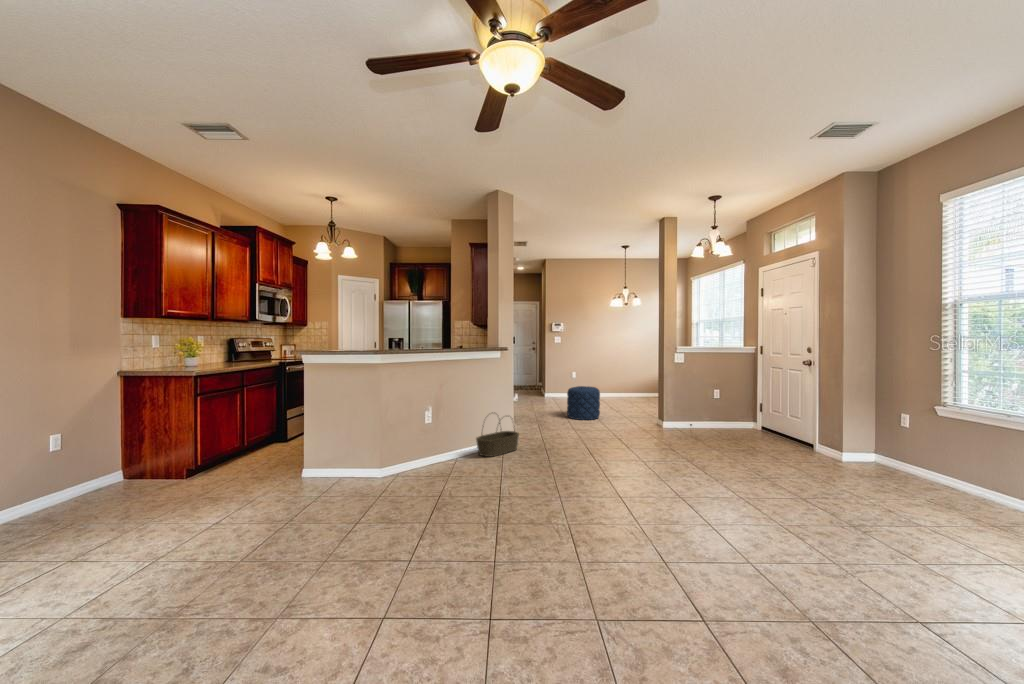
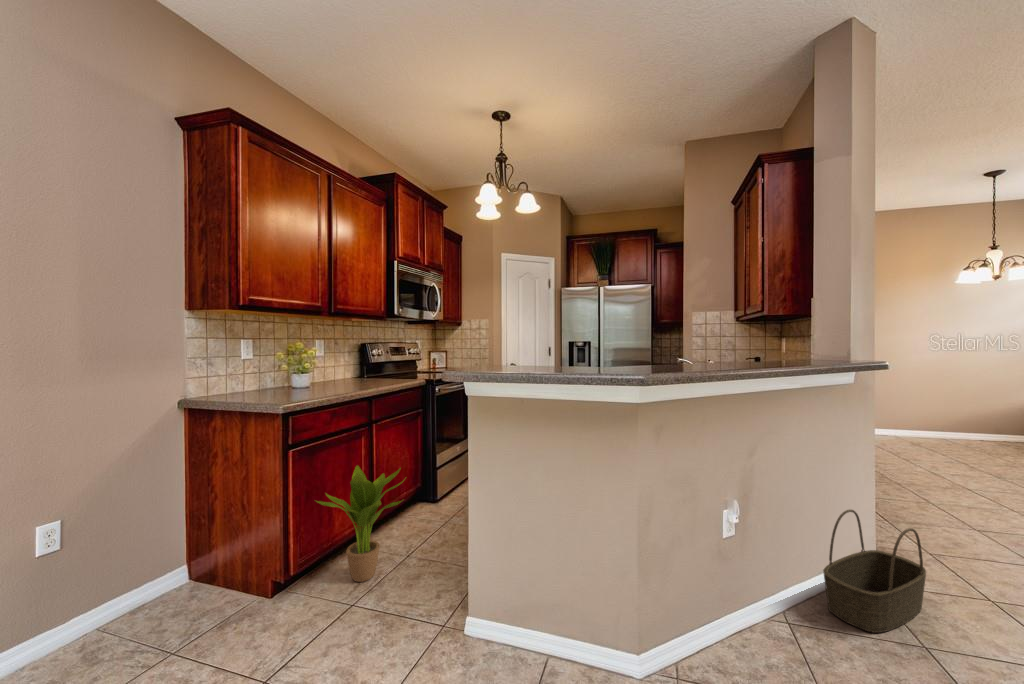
pouf: present [567,386,600,420] -> none [901,432,993,505]
potted plant: none [213,407,270,469] -> present [316,466,402,582]

